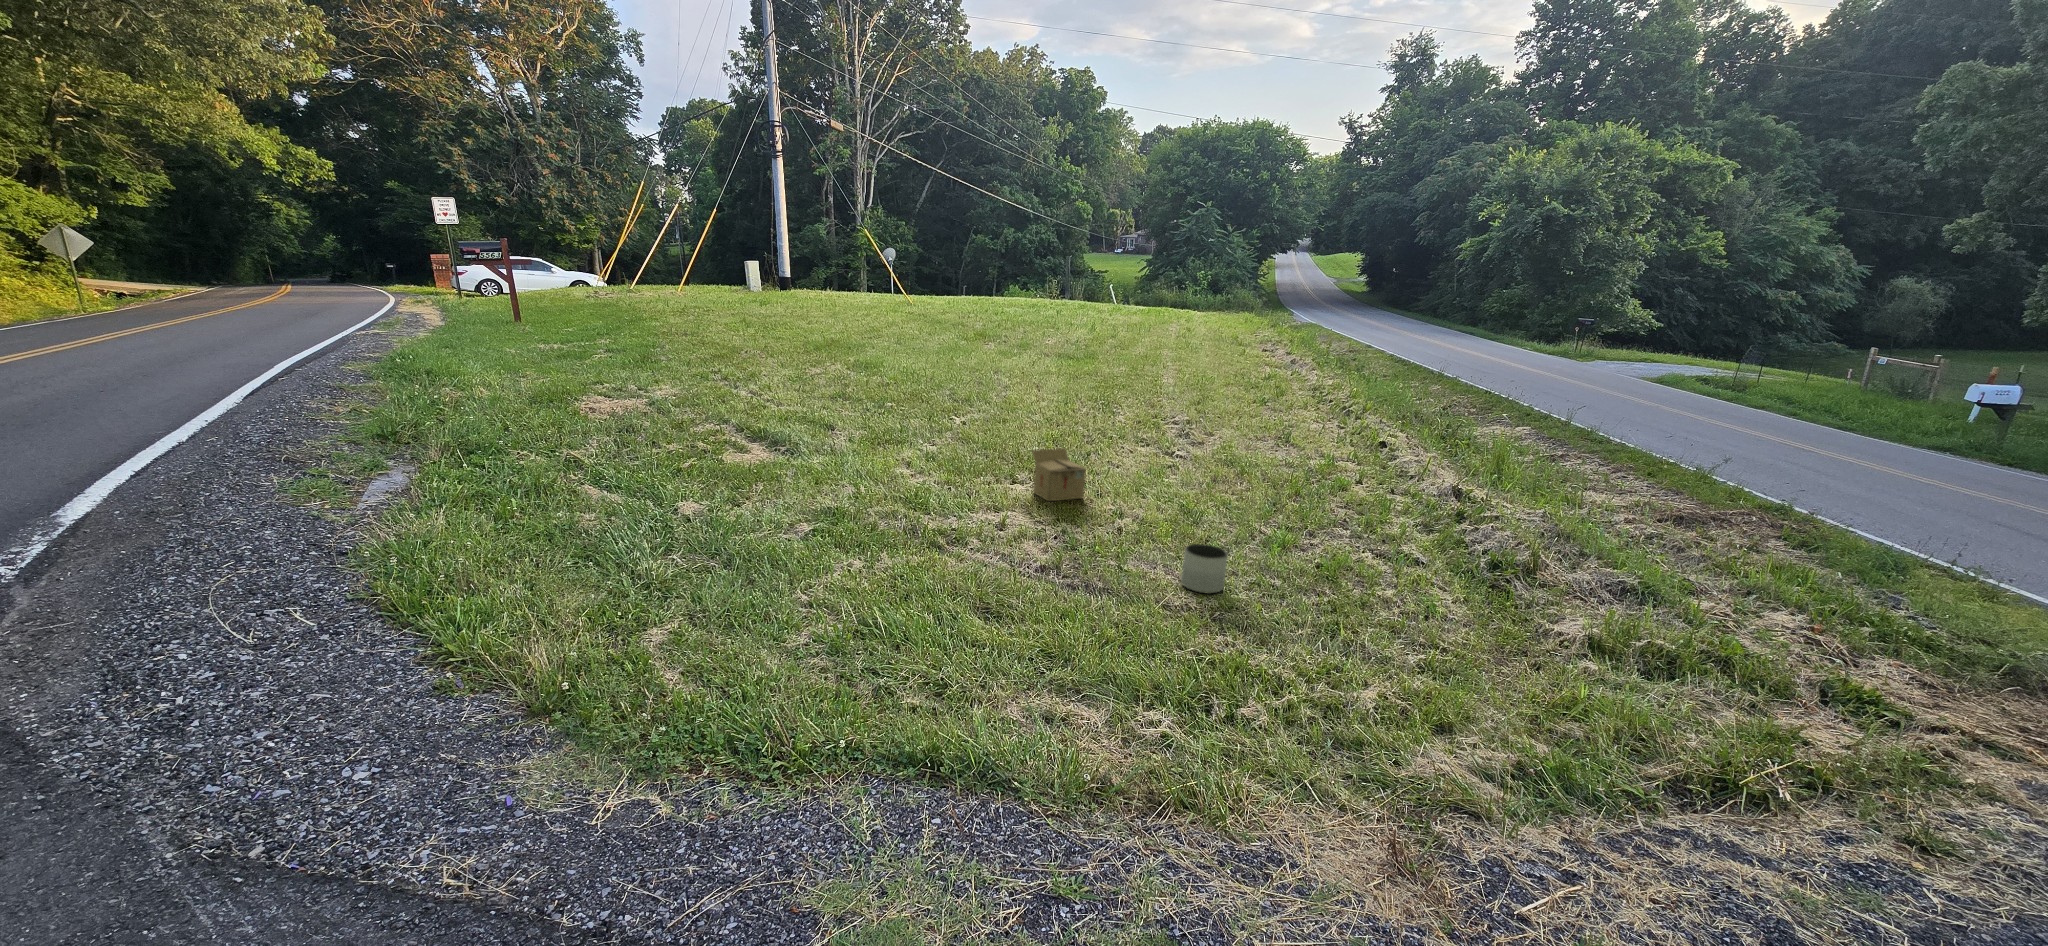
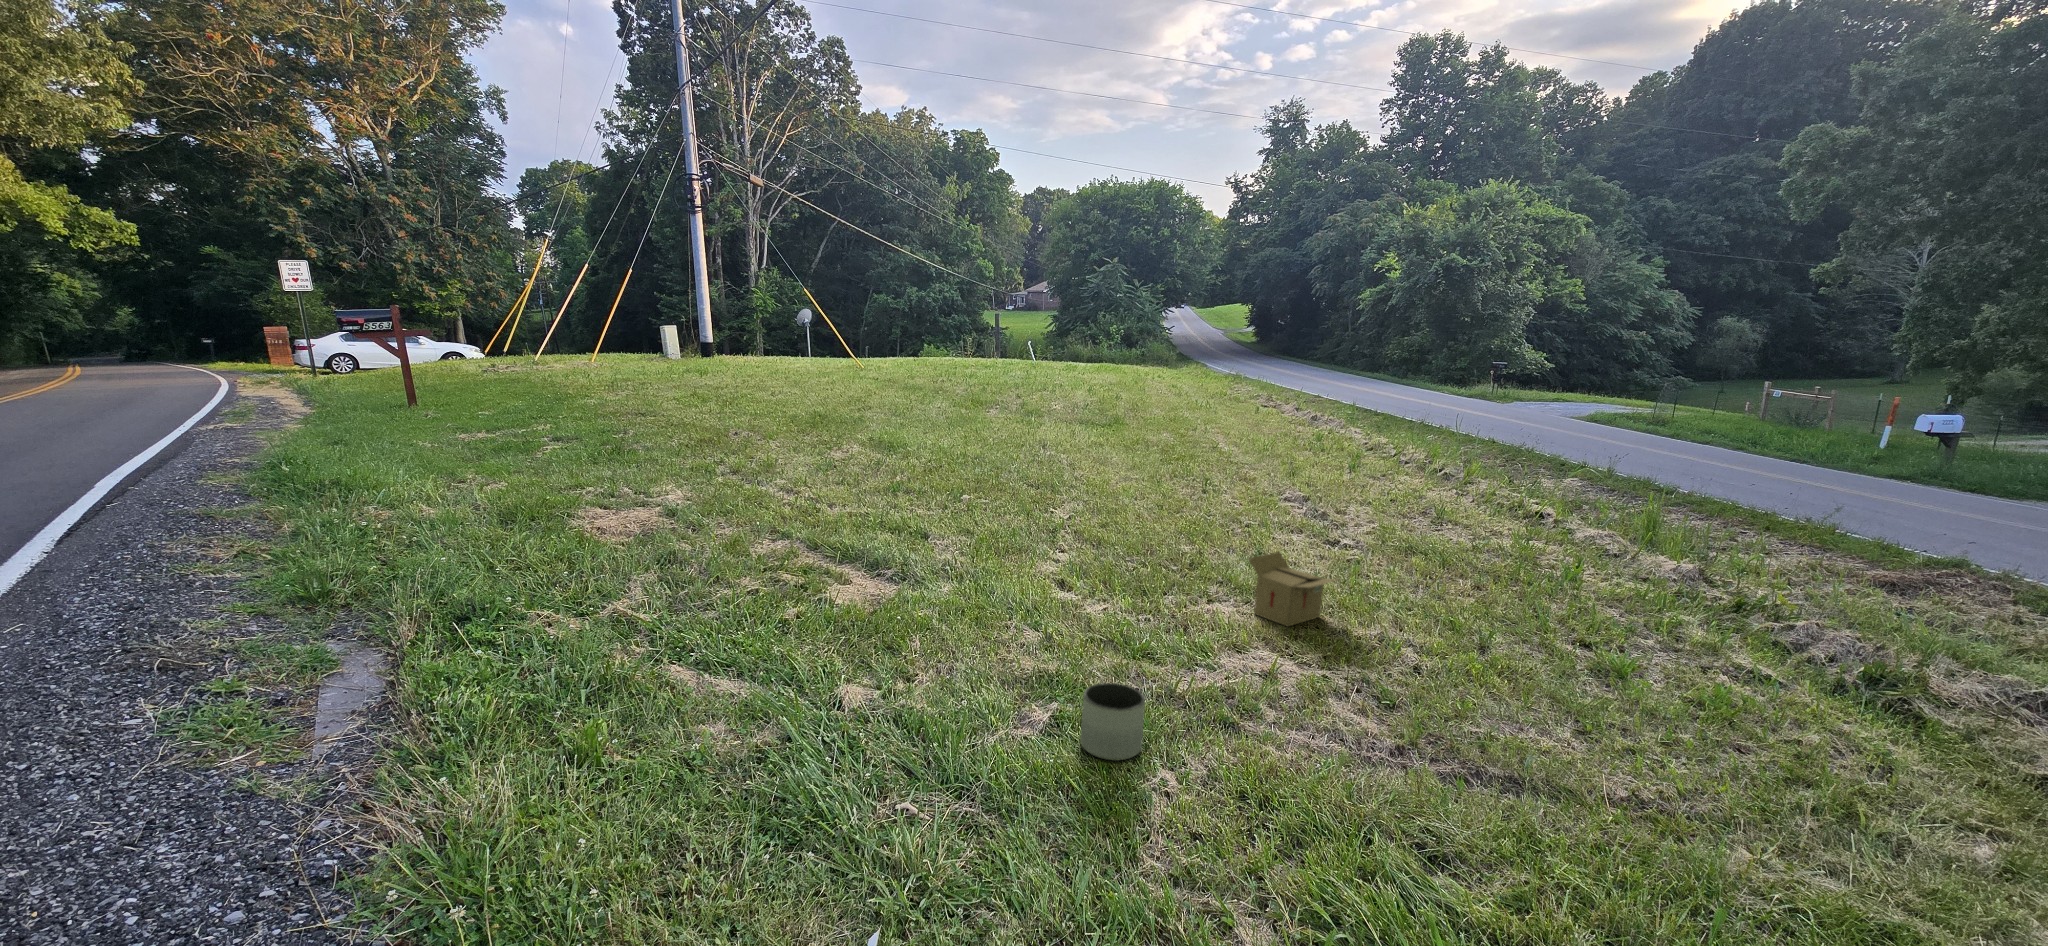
planter: present [1181,544,1228,594] -> present [1080,683,1145,761]

